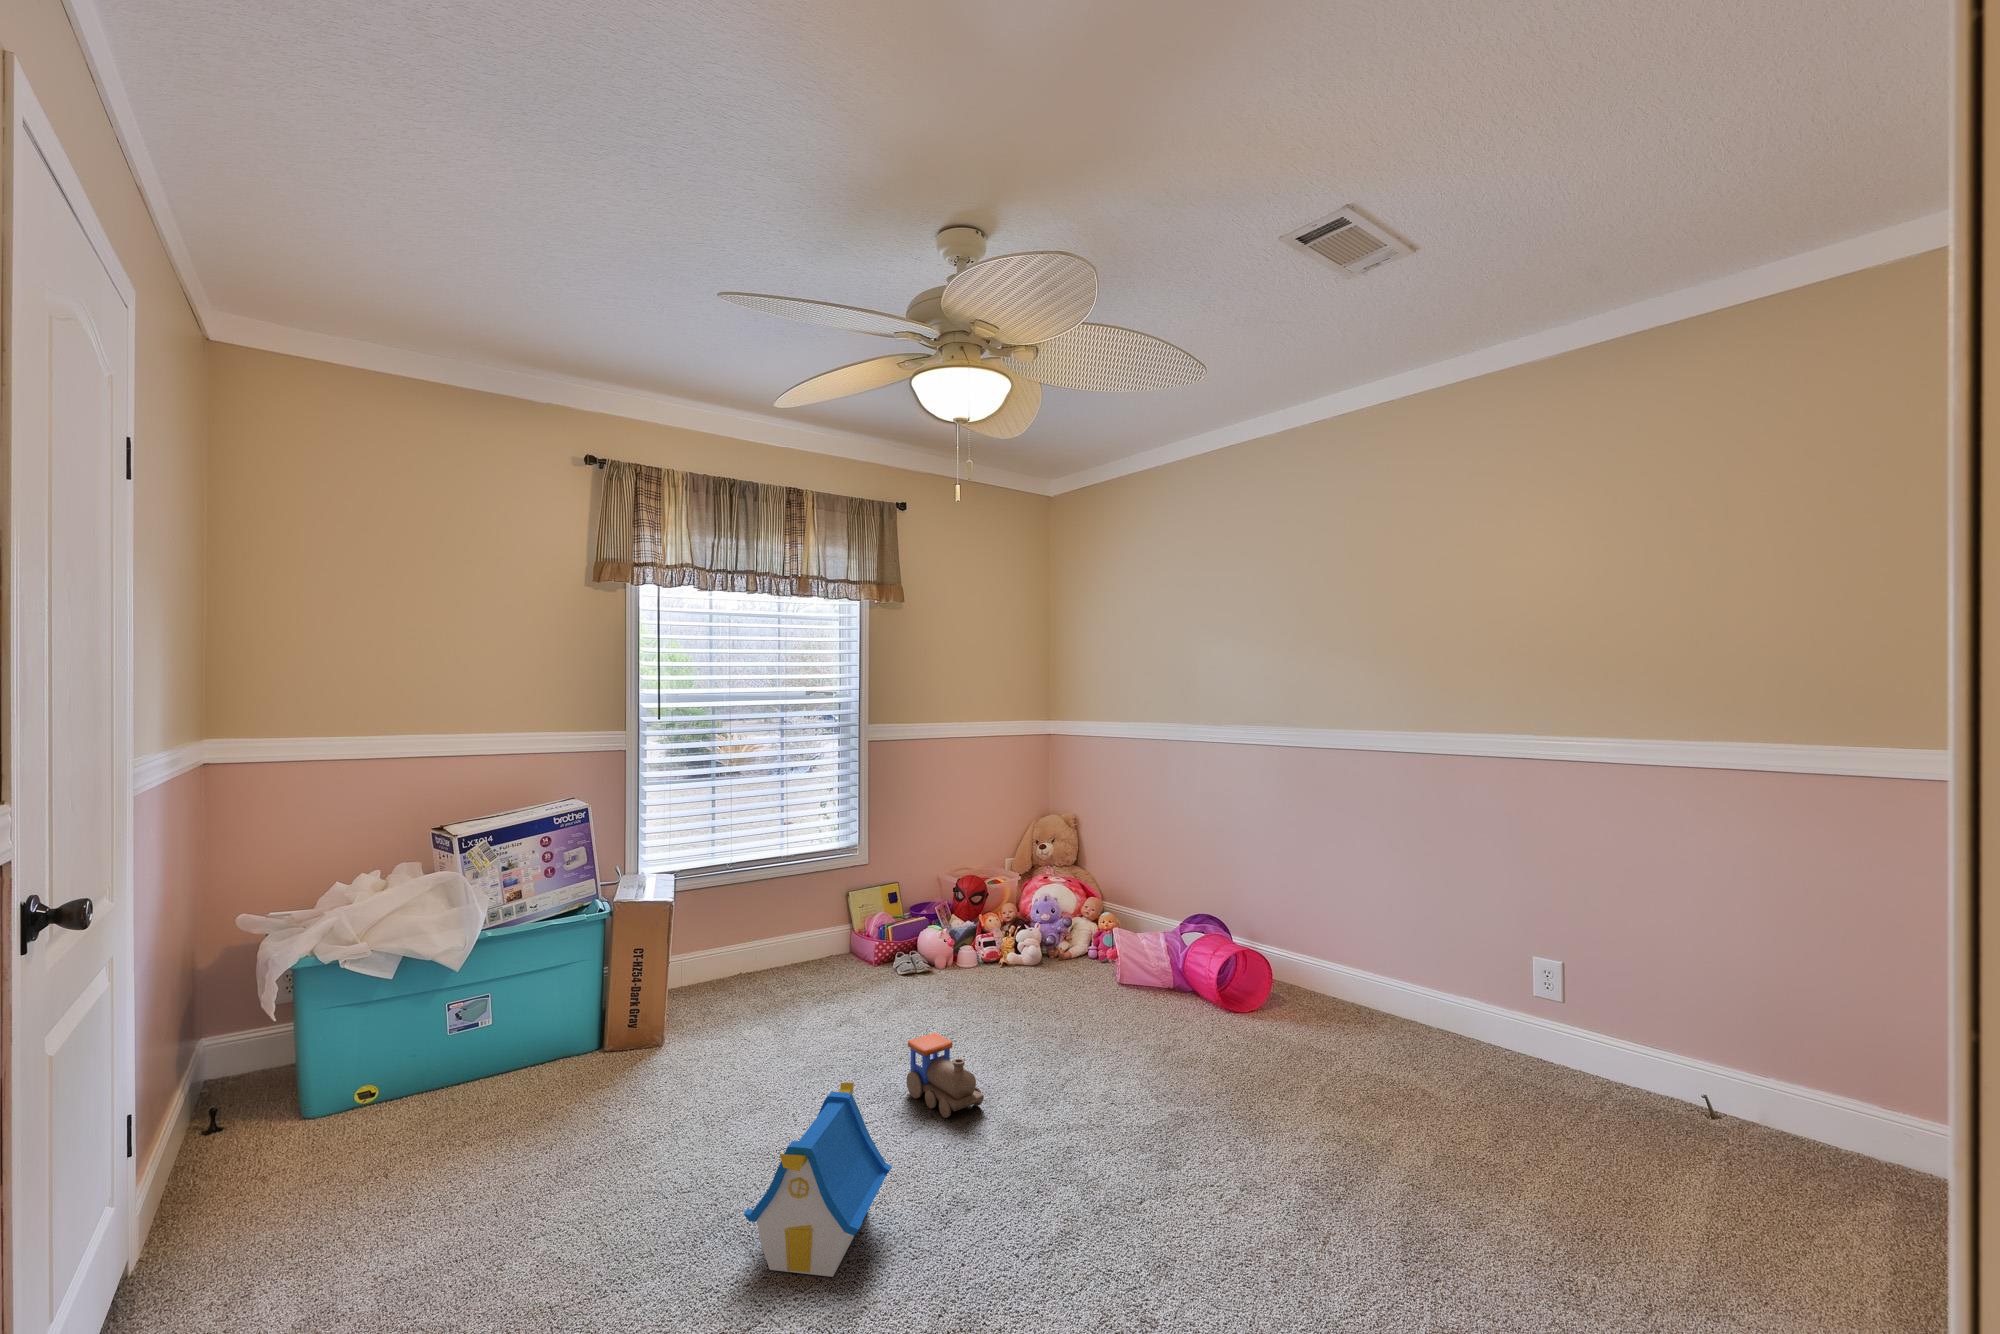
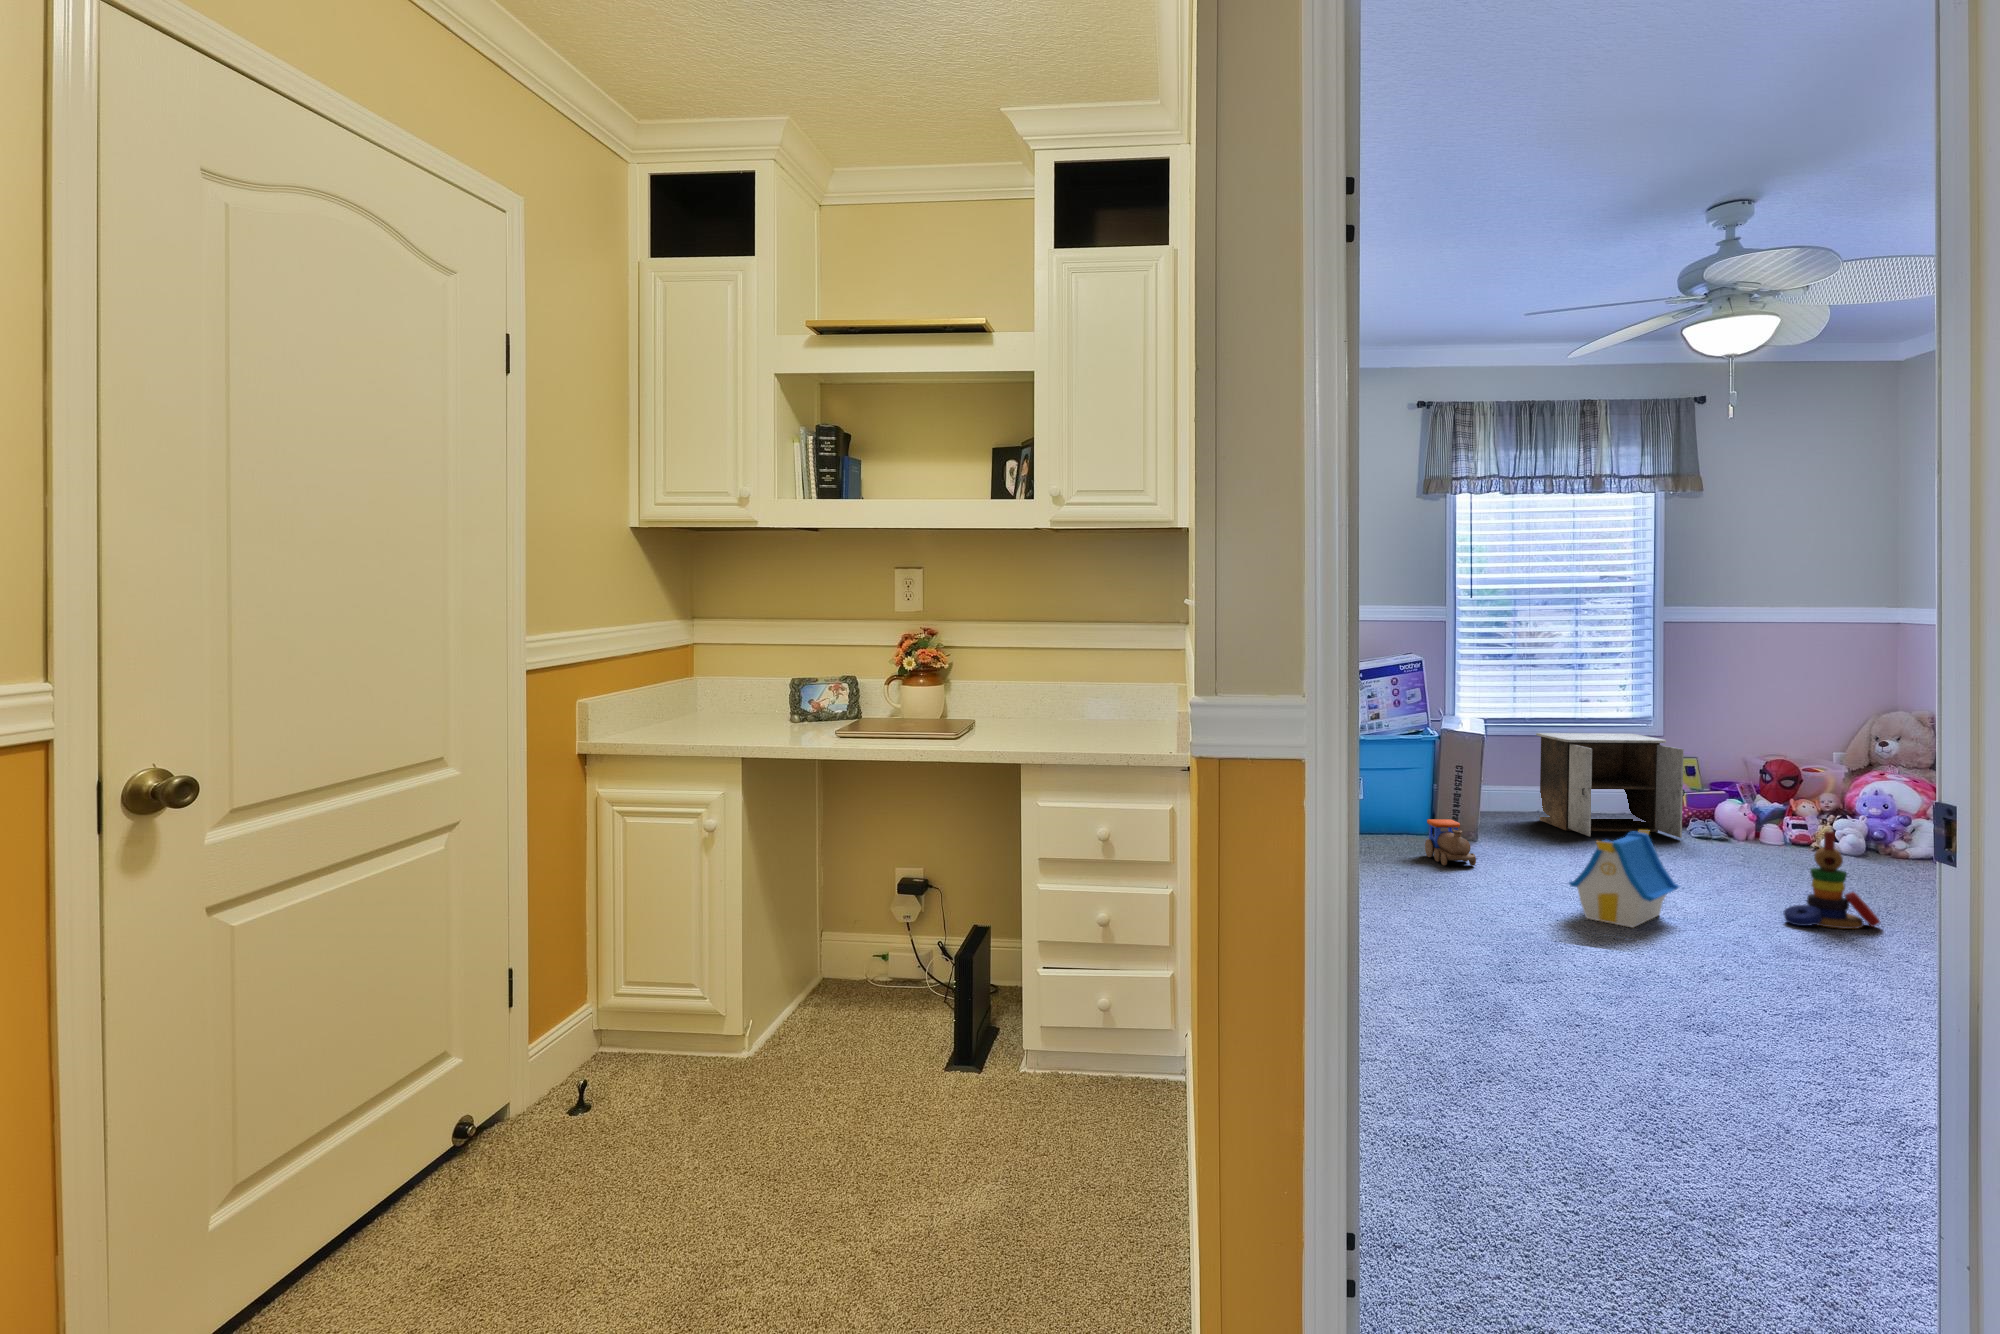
nightstand: none [741,861,891,1009] -> present [1536,733,1684,838]
toy train: present [907,1033,984,1118] -> present [1425,819,1476,866]
stacking toy: none [1003,1036,1093,1177] -> present [1784,831,1880,929]

